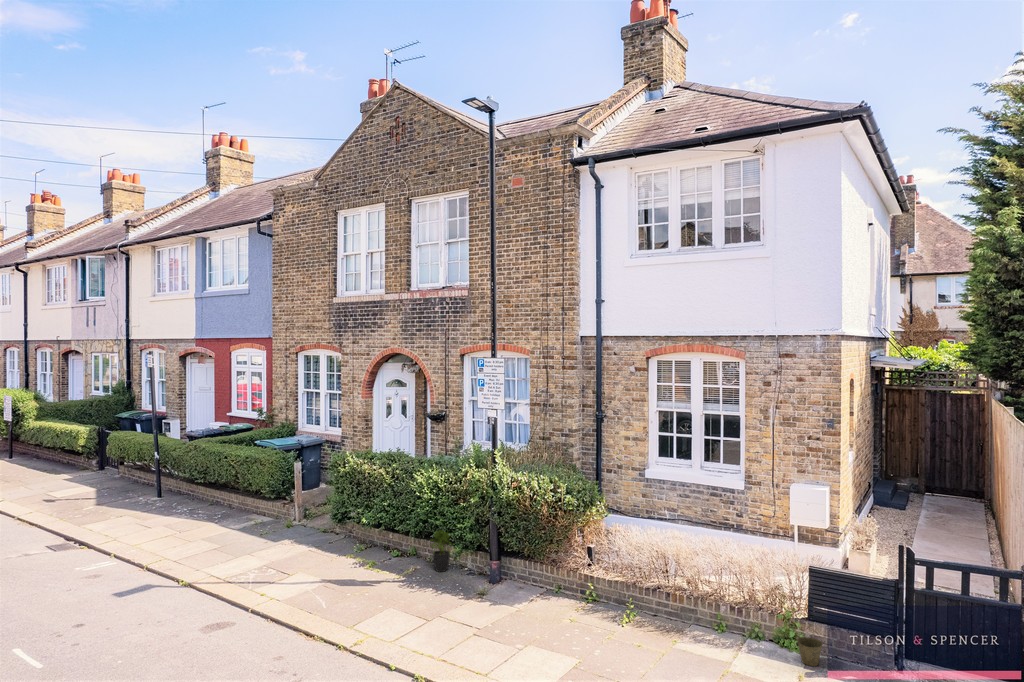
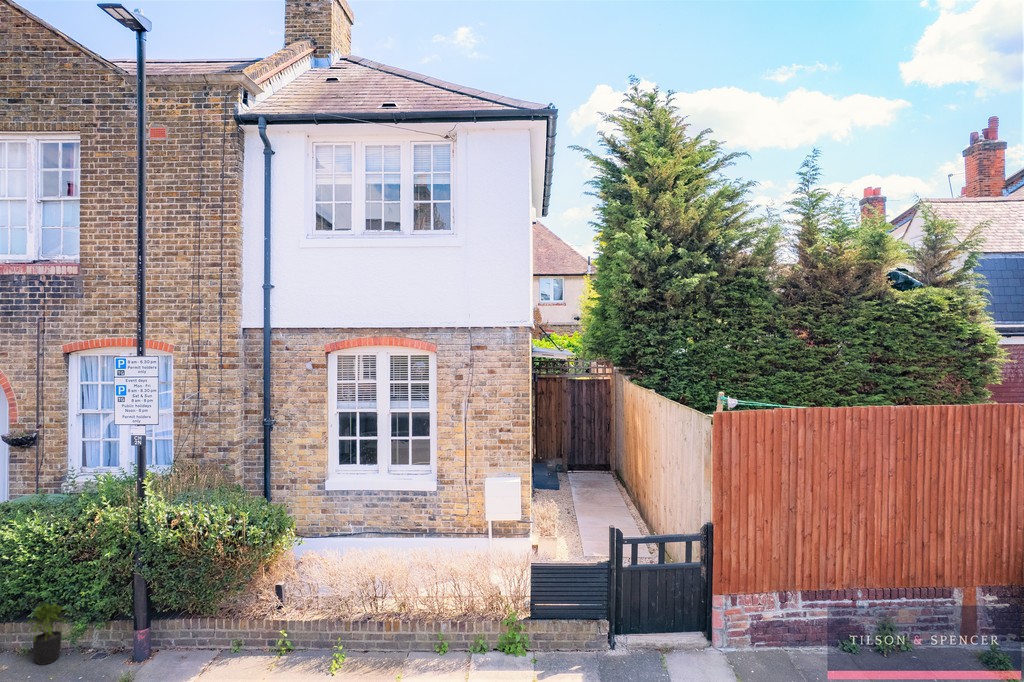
bucket: present [797,637,823,666] -> none [524,626,547,665]

